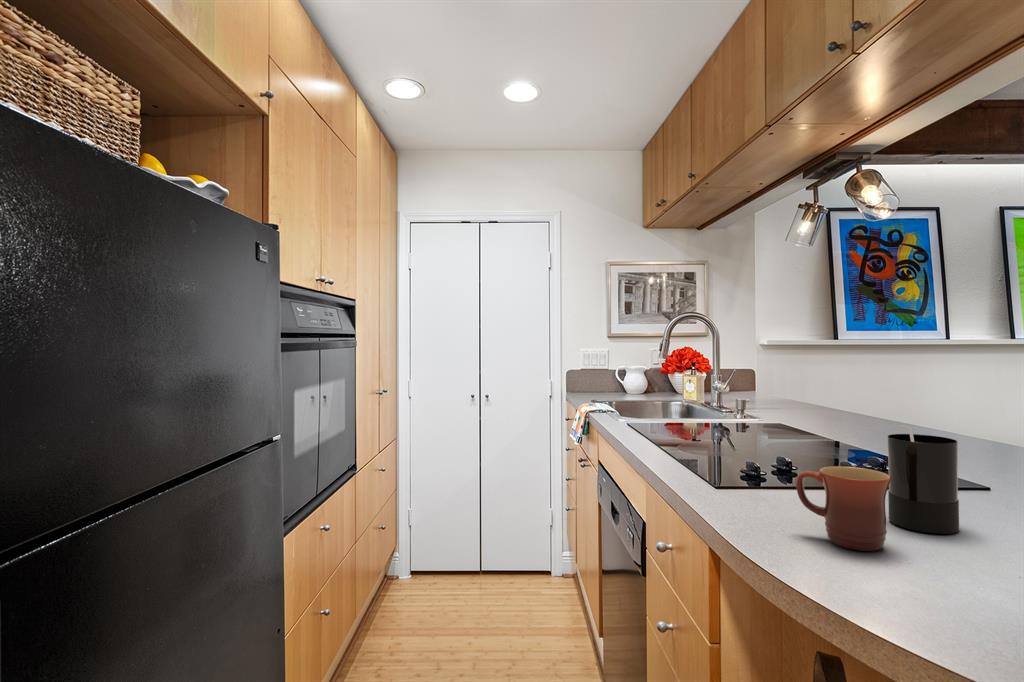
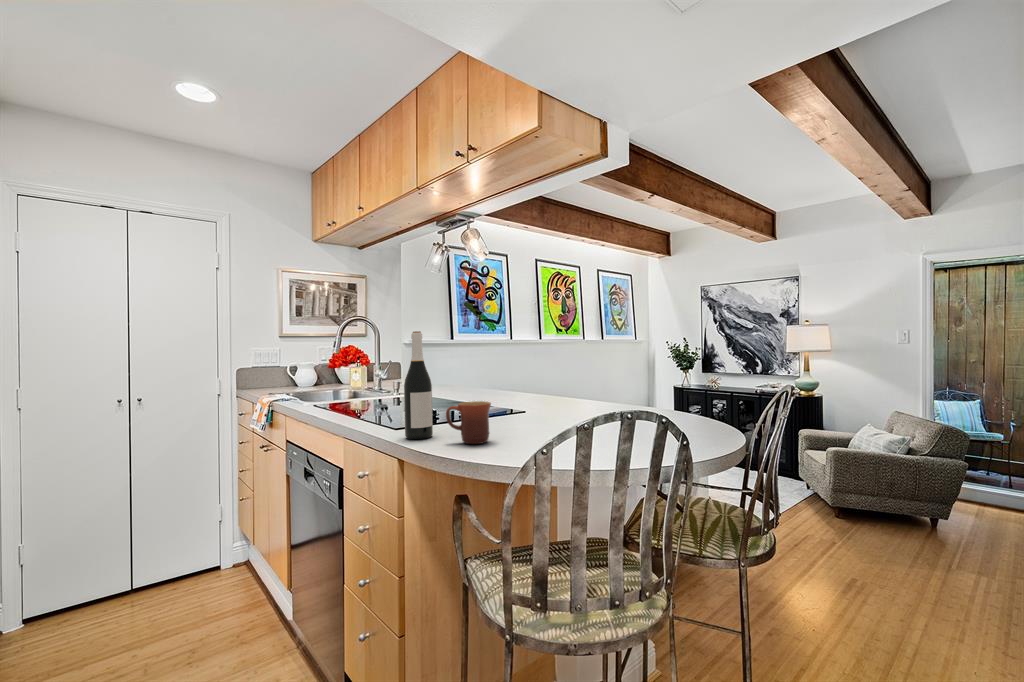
wine bottle: none [727,340,775,513] -> present [404,331,433,439]
candle: present [887,425,959,534] -> none [488,379,519,433]

